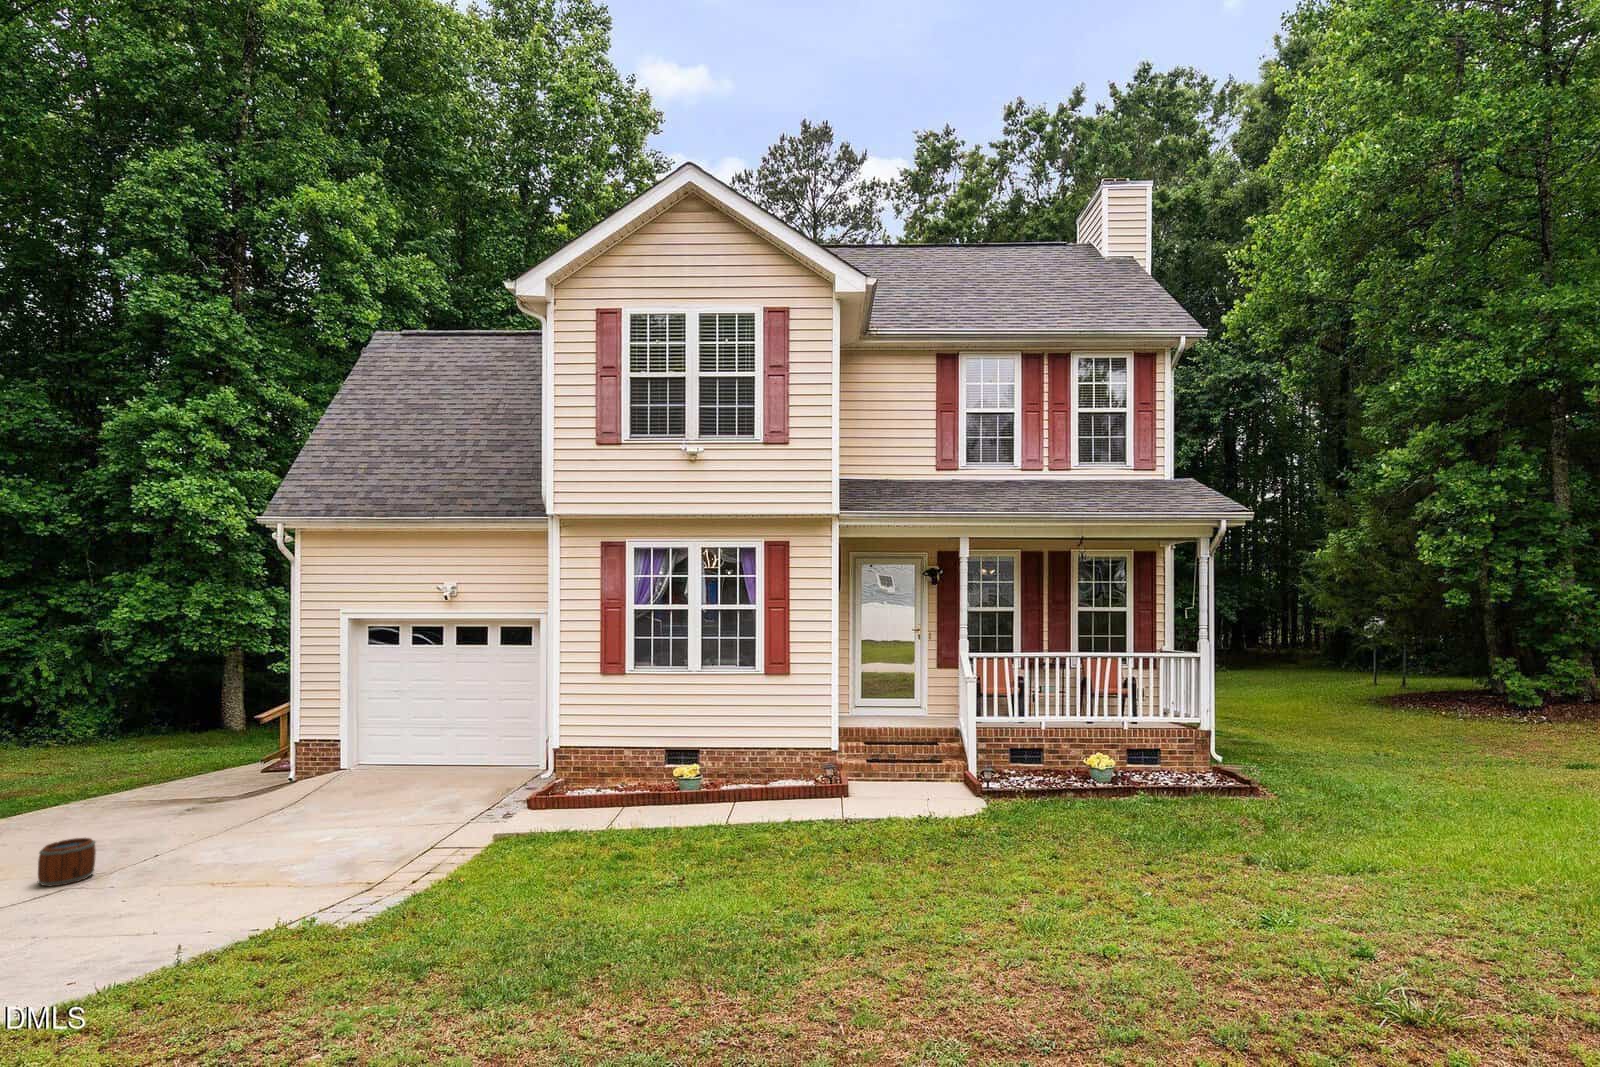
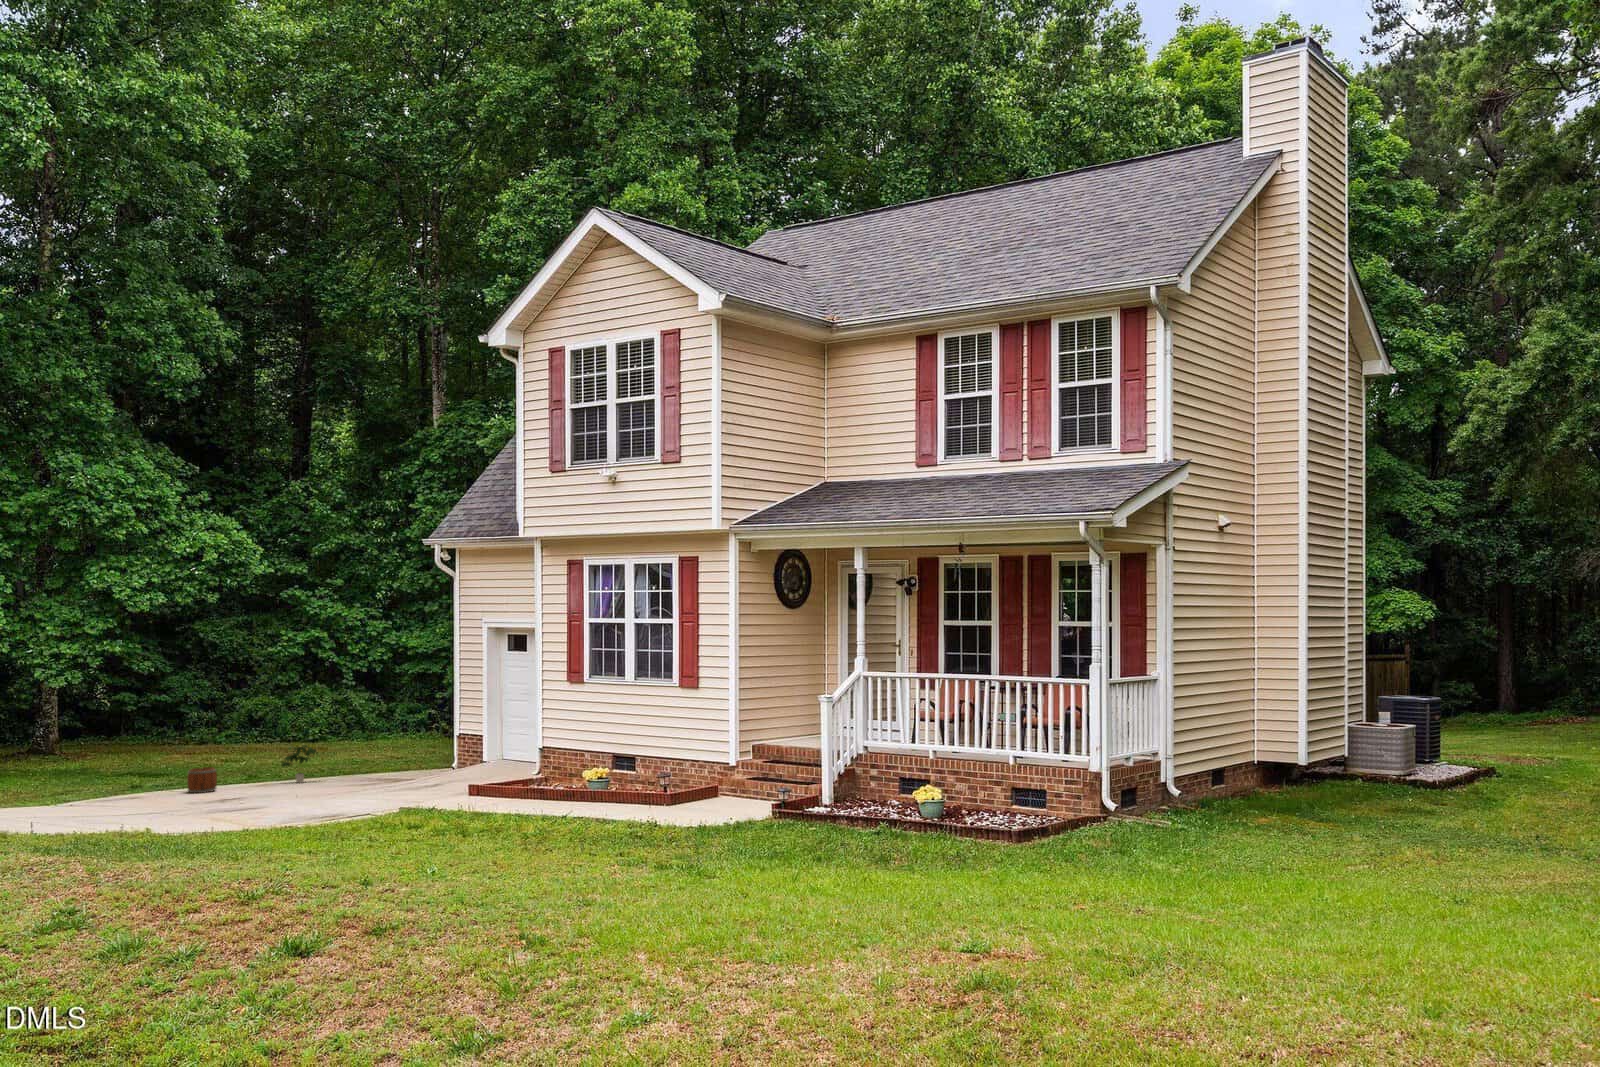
potted plant: none [180,782,238,838] -> present [282,745,317,783]

